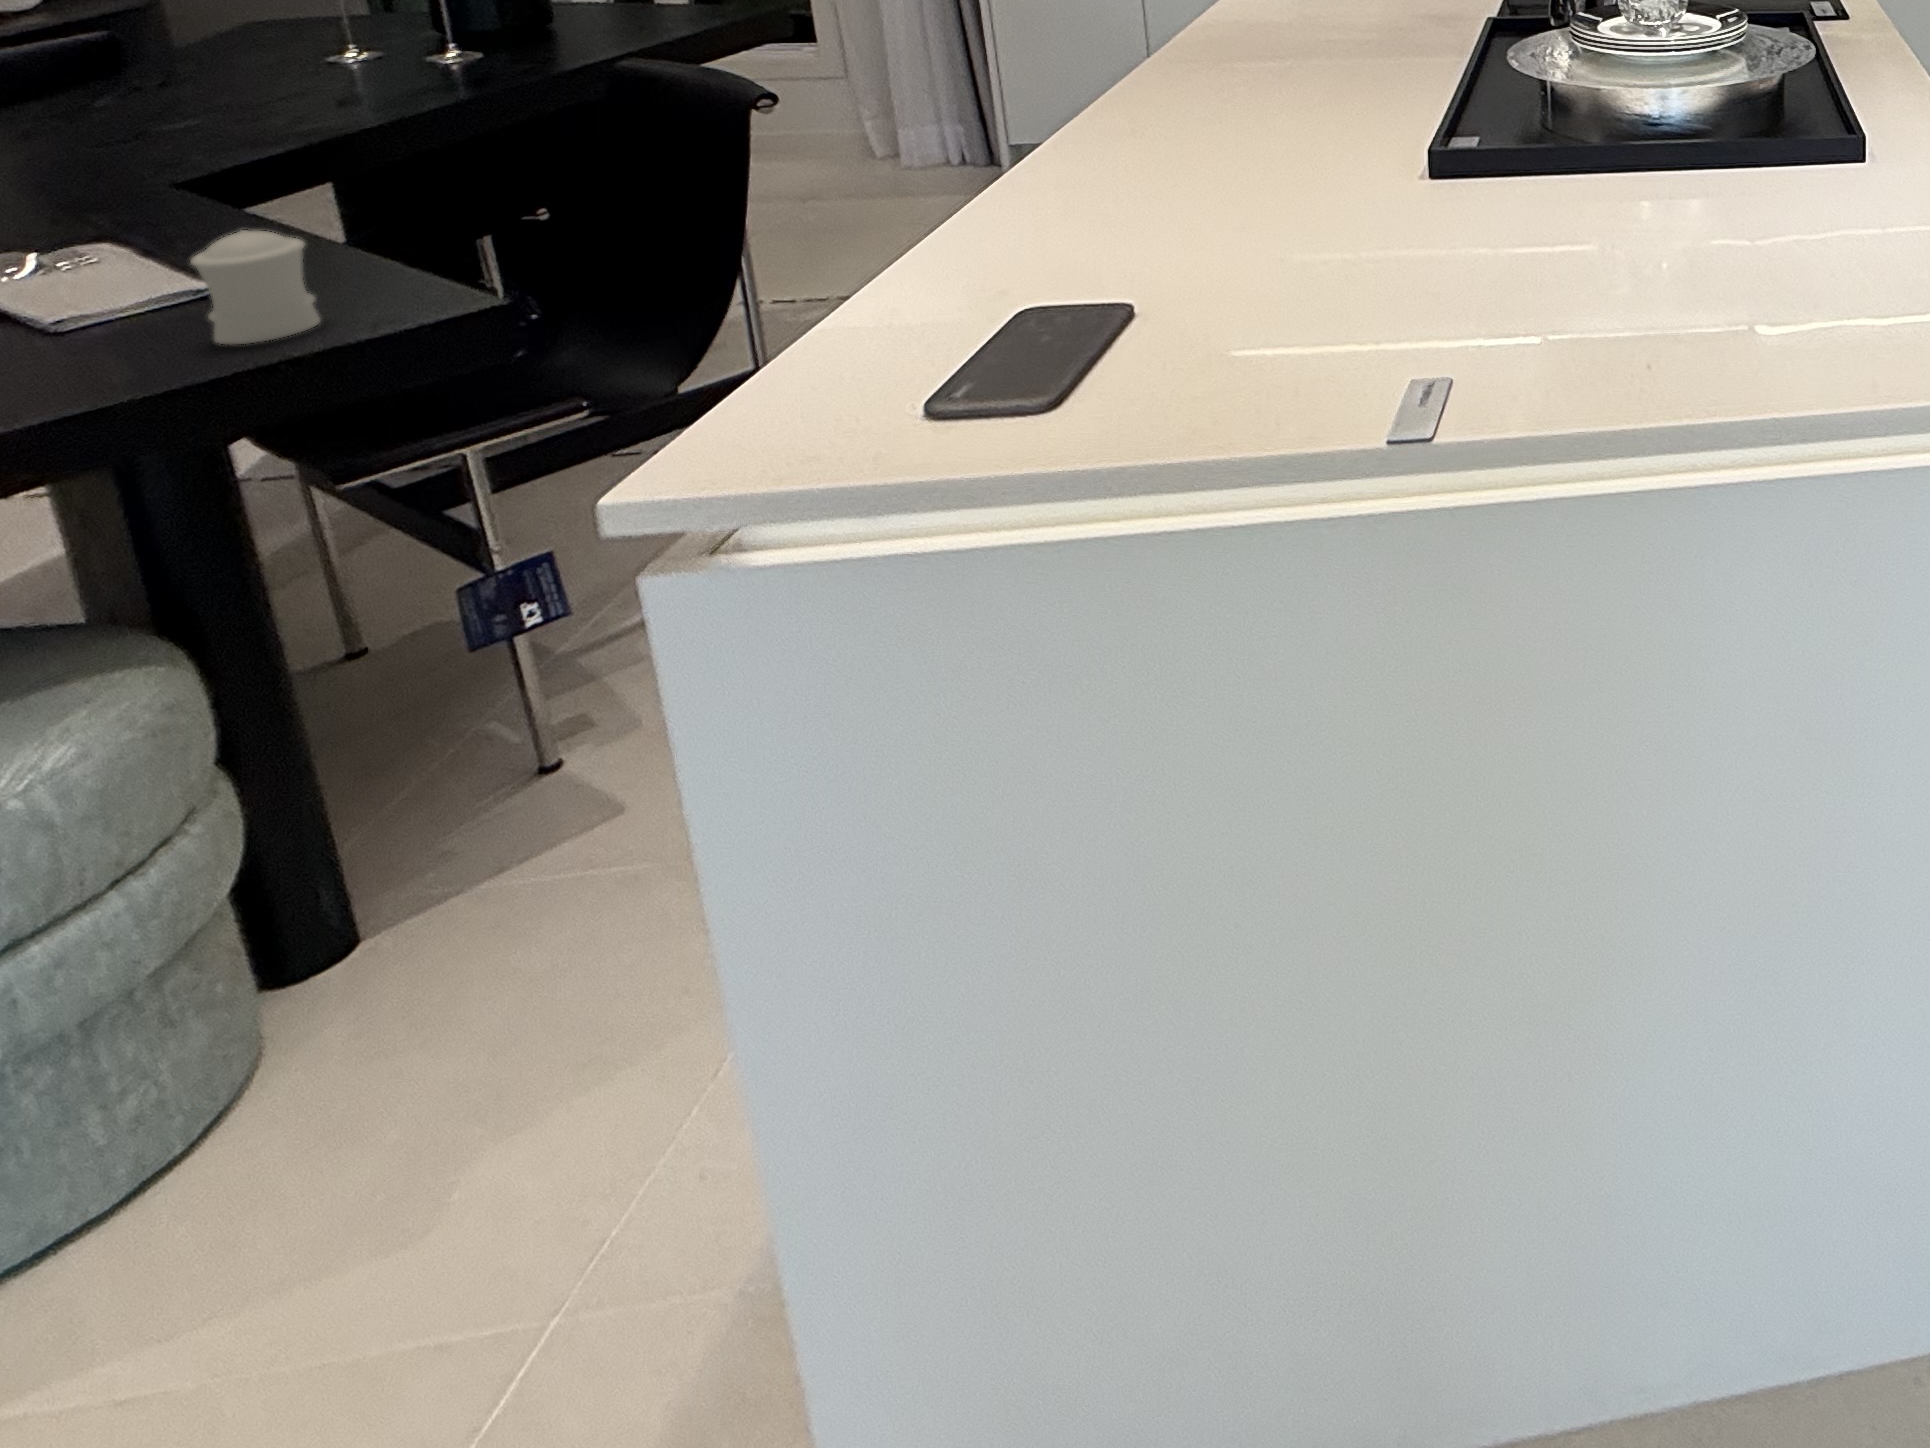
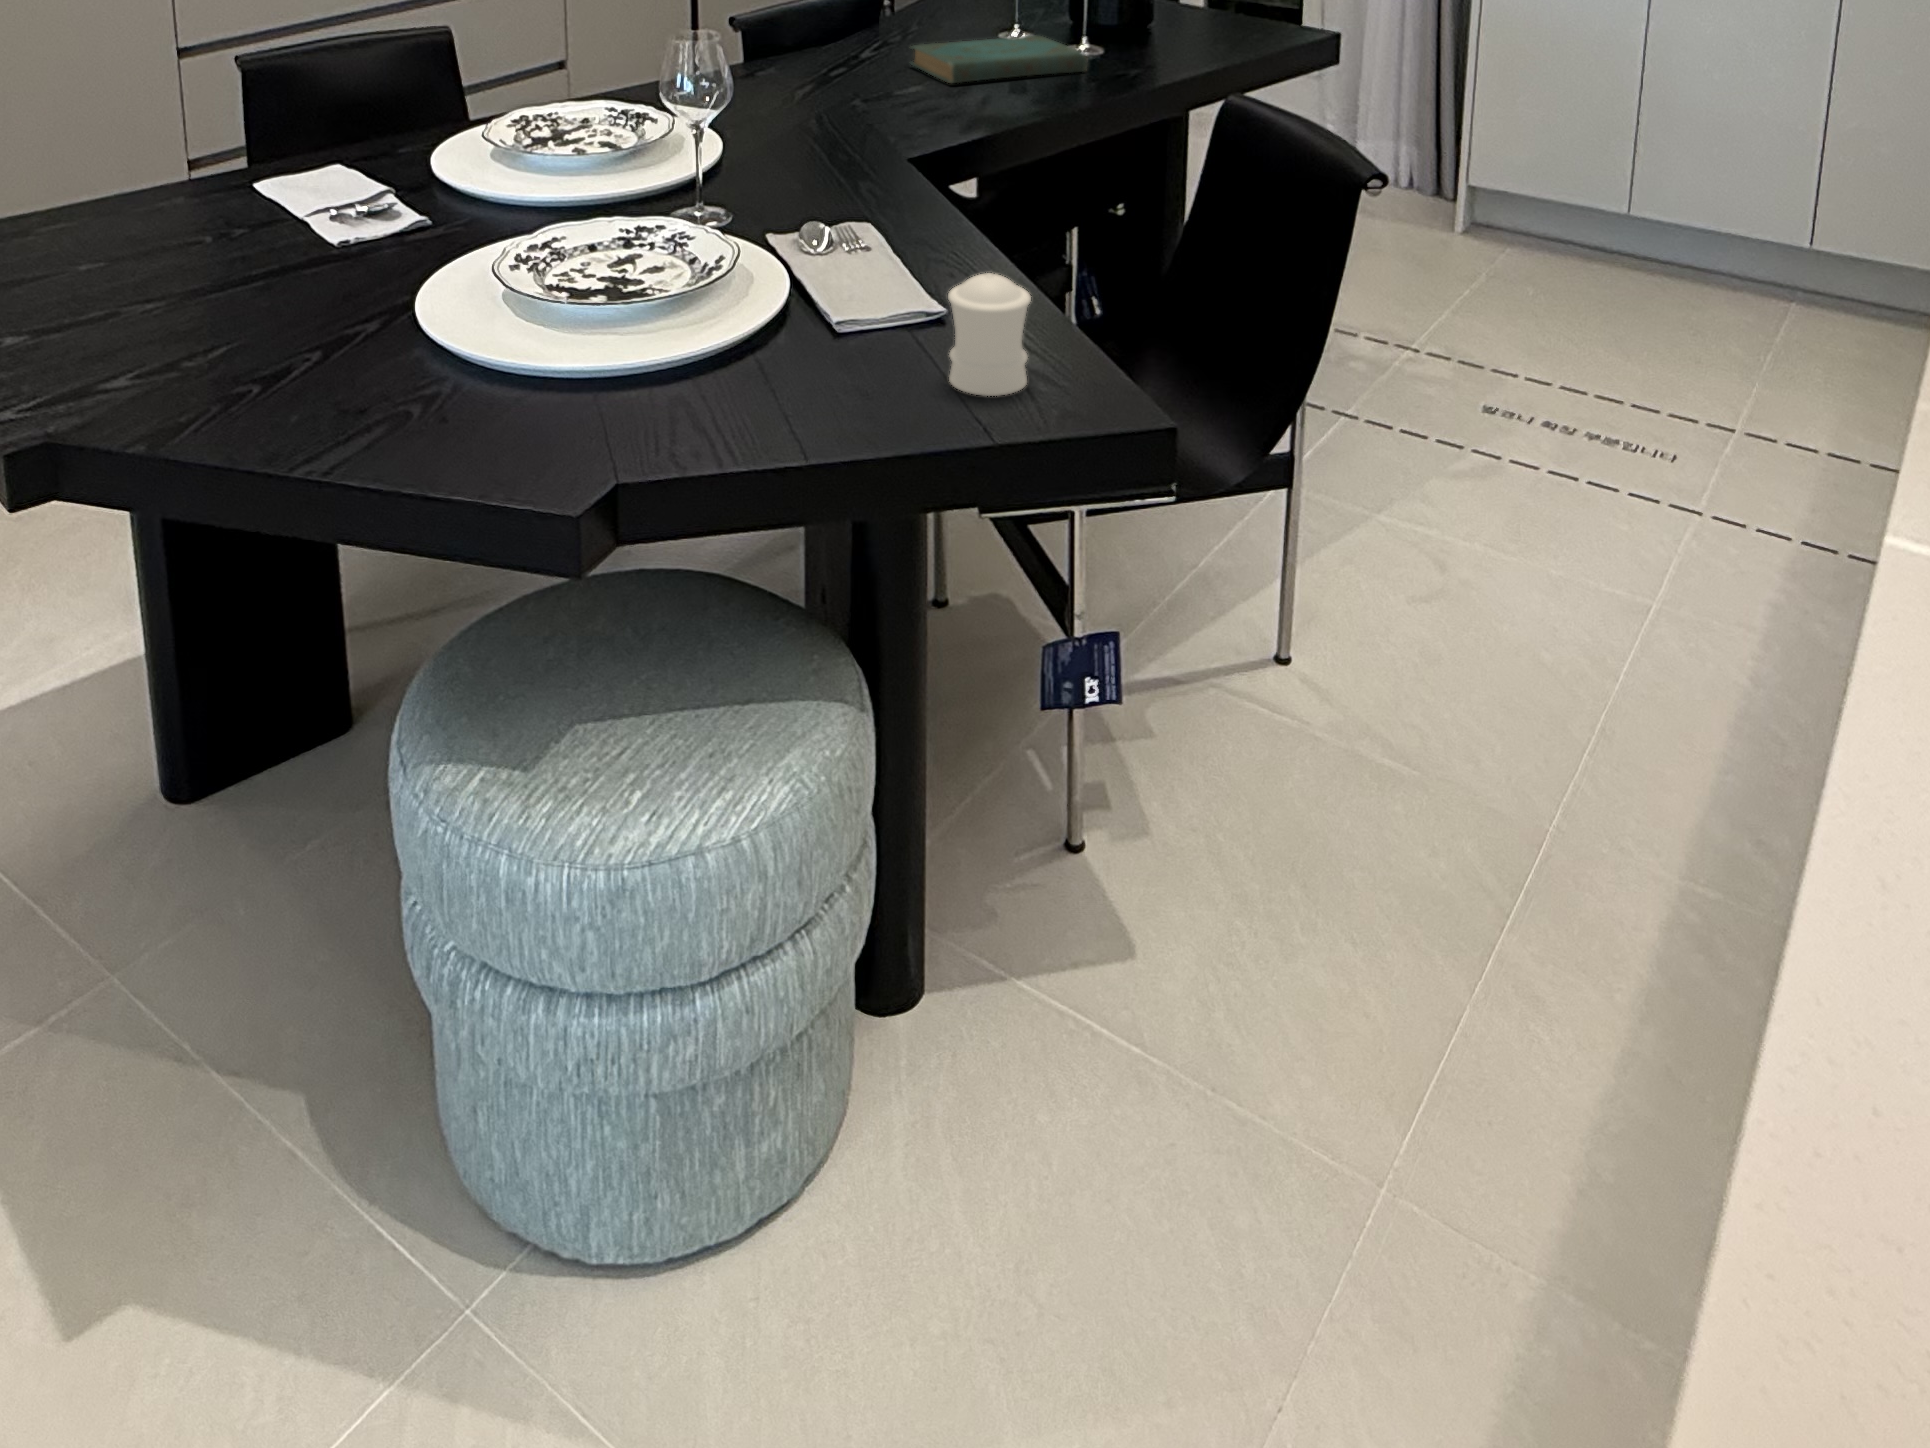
book: none [178,44,457,106] -> present [911,35,1088,83]

